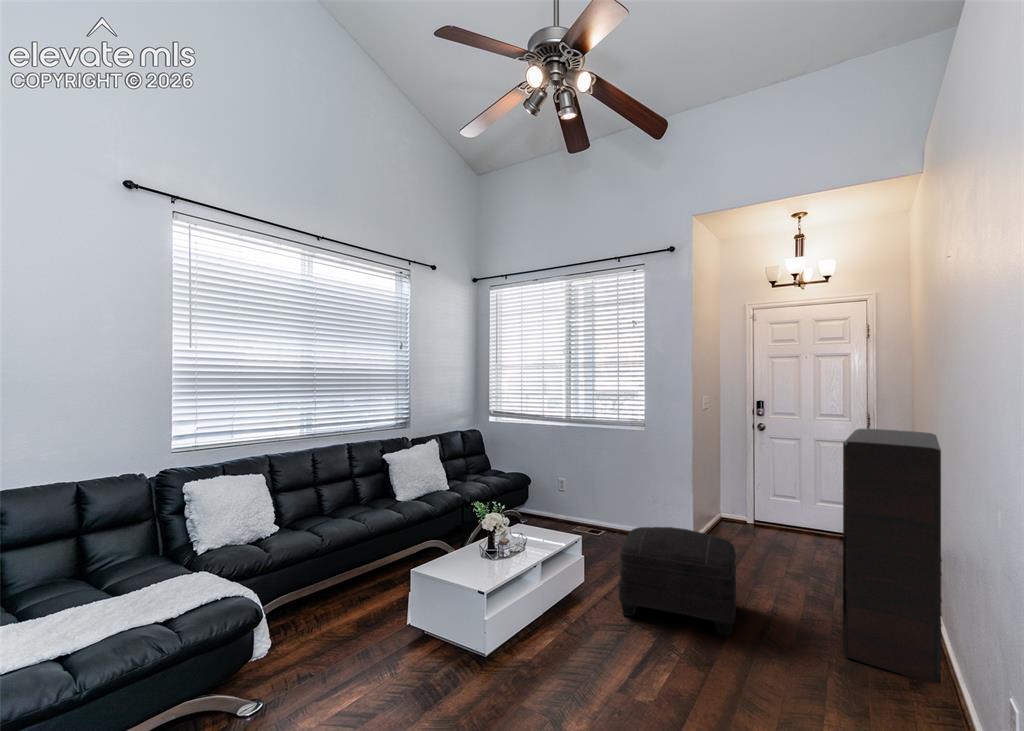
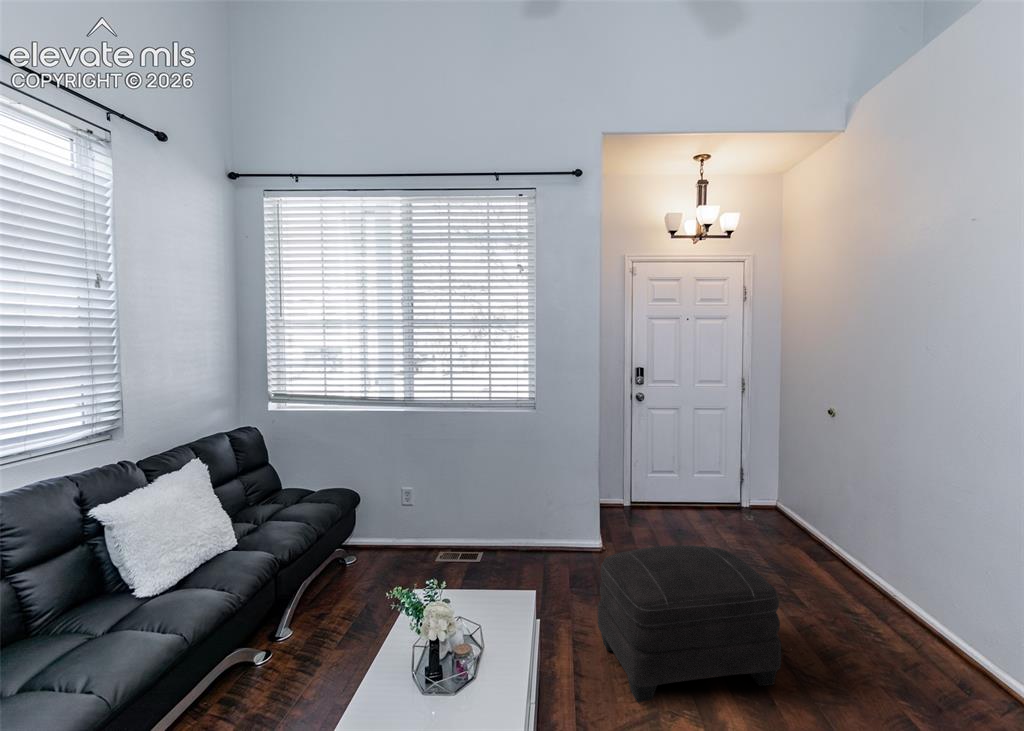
bookshelf: present [843,429,942,683] -> none [801,392,994,671]

